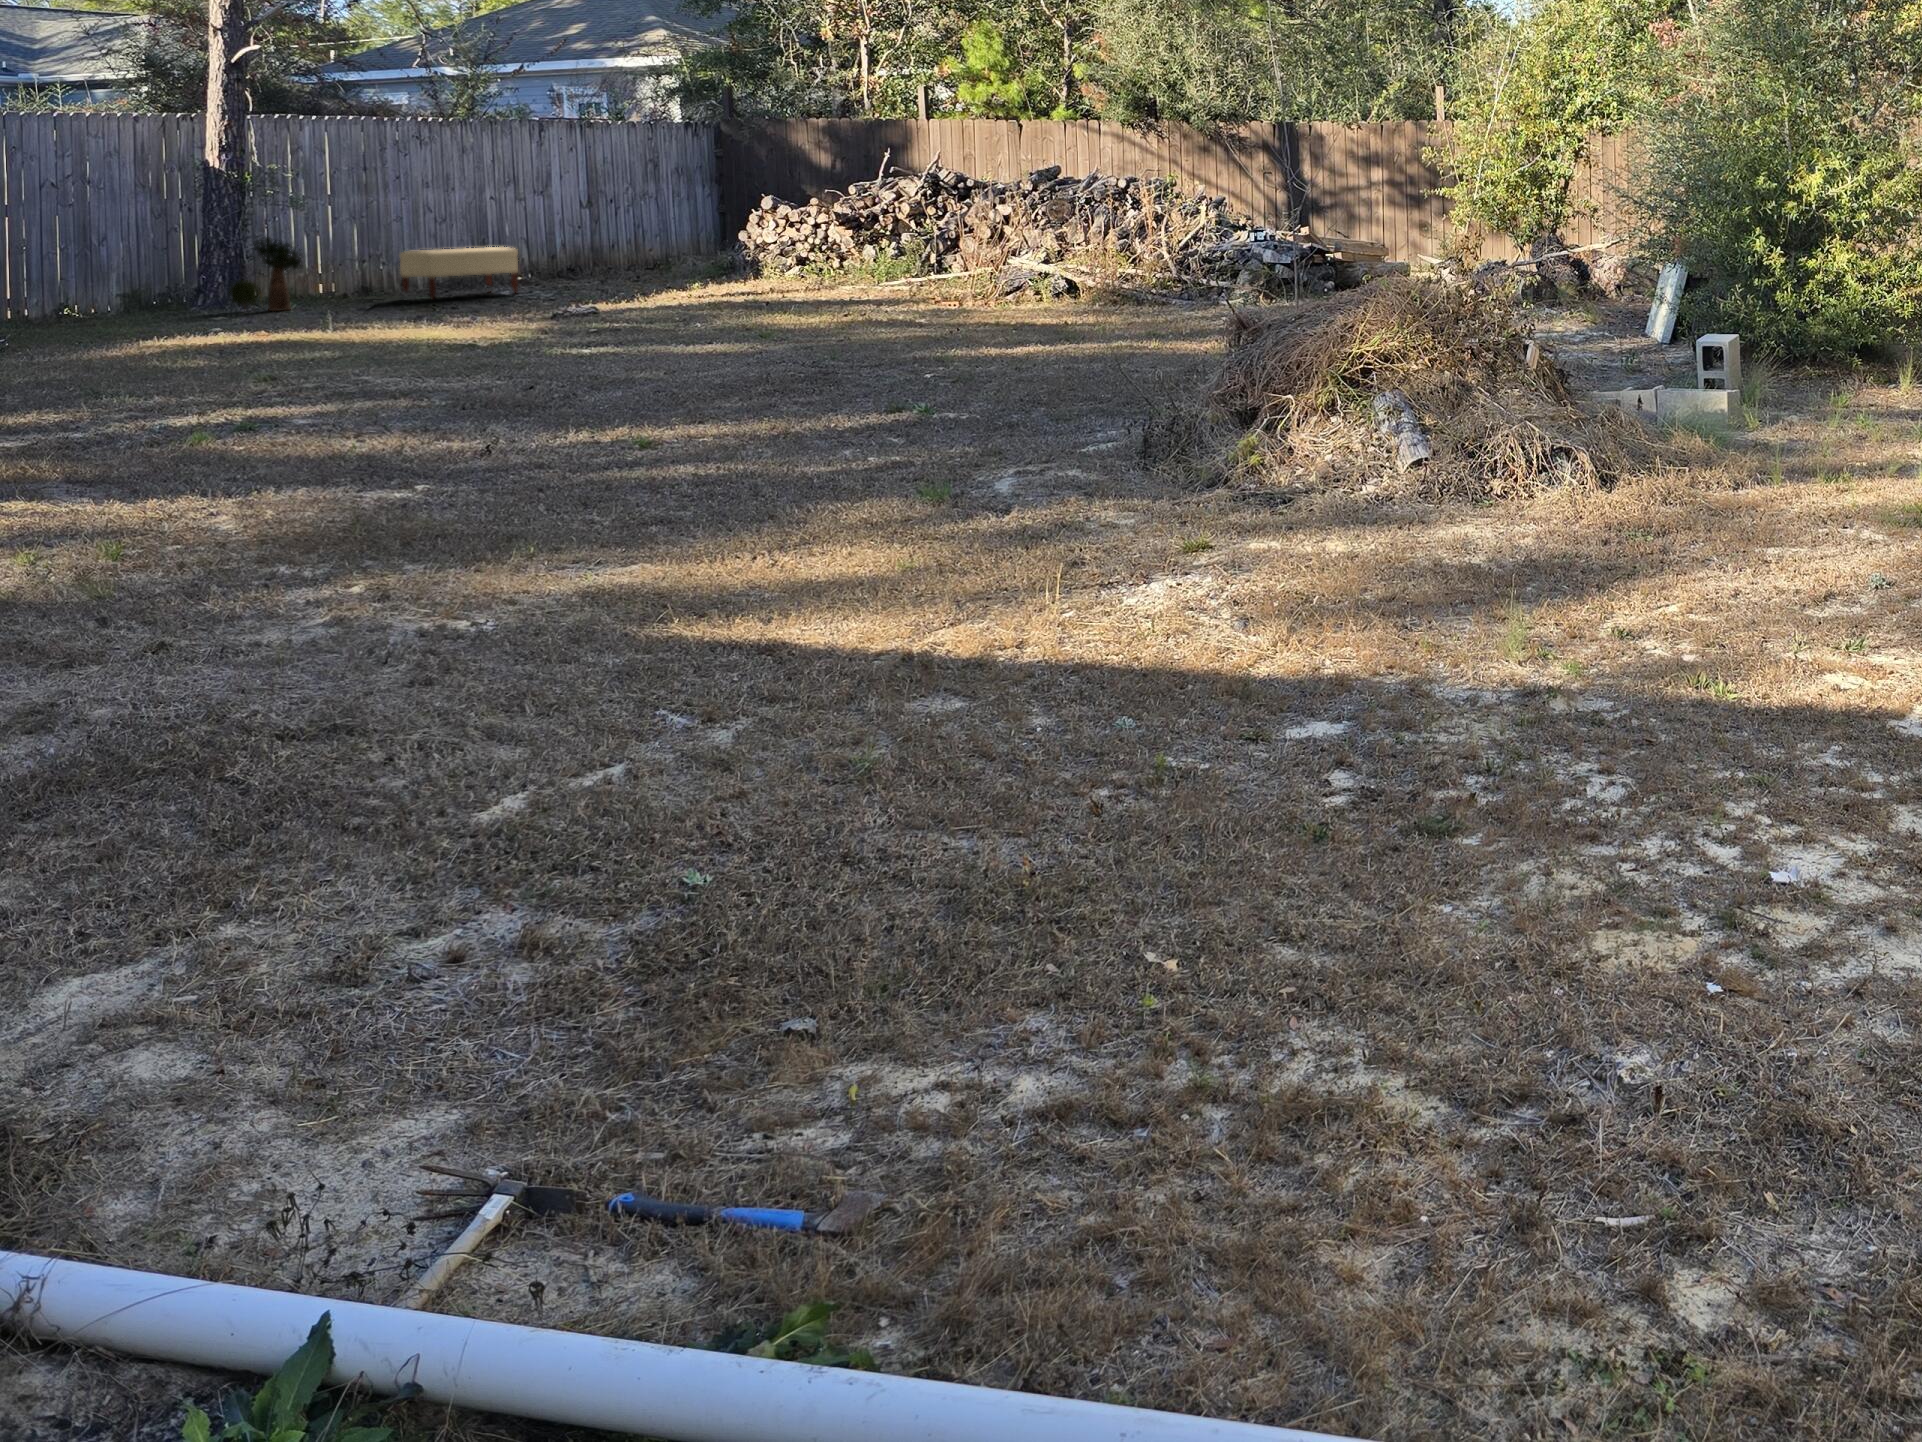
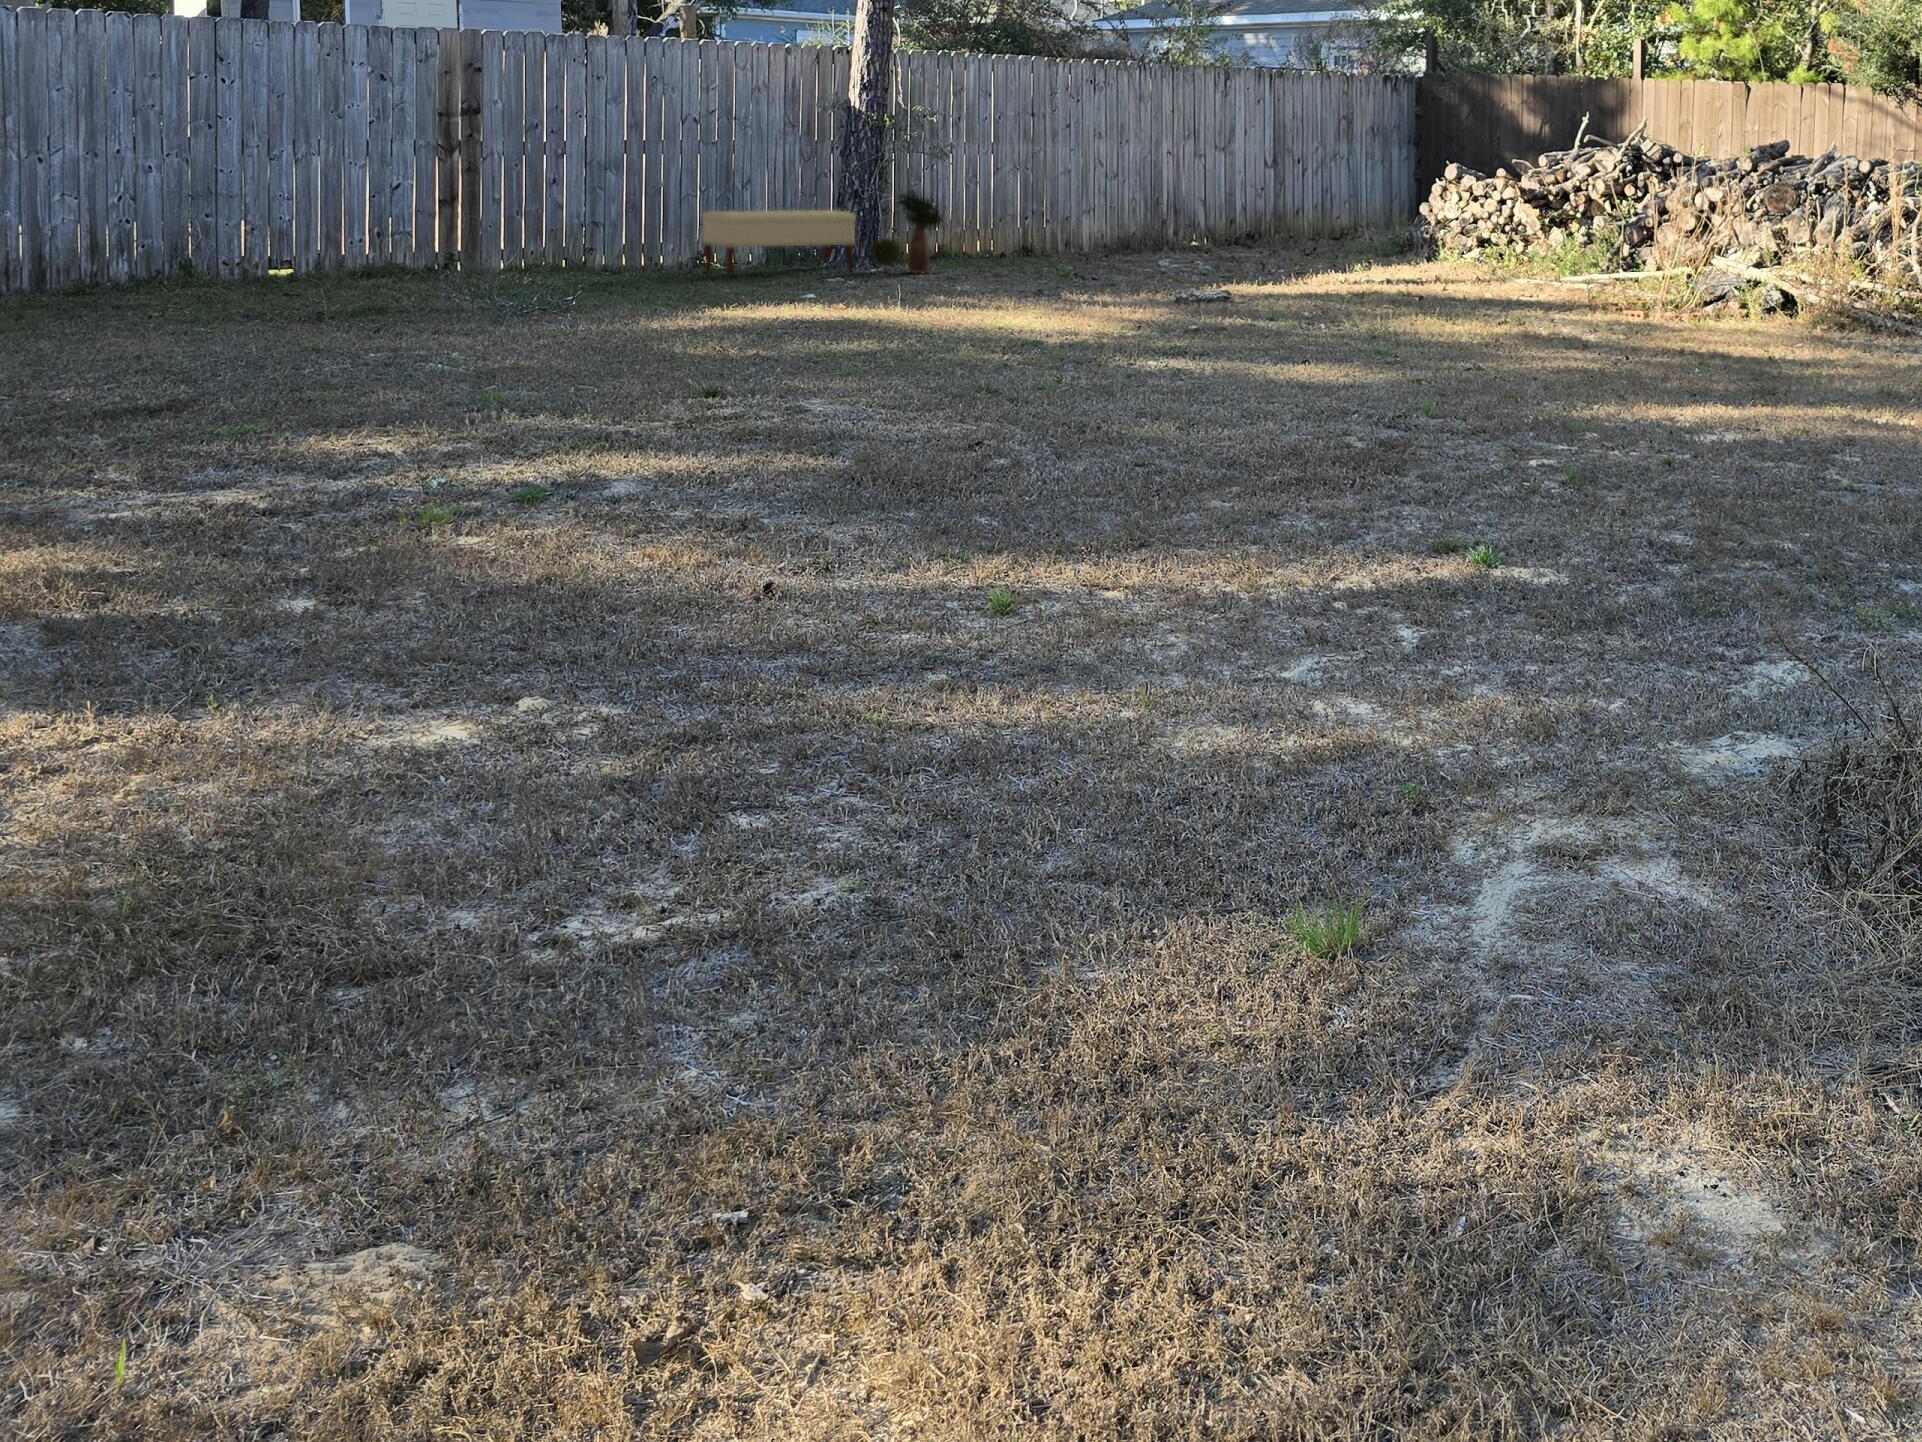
bench: present [400,247,518,299] -> present [702,210,856,276]

